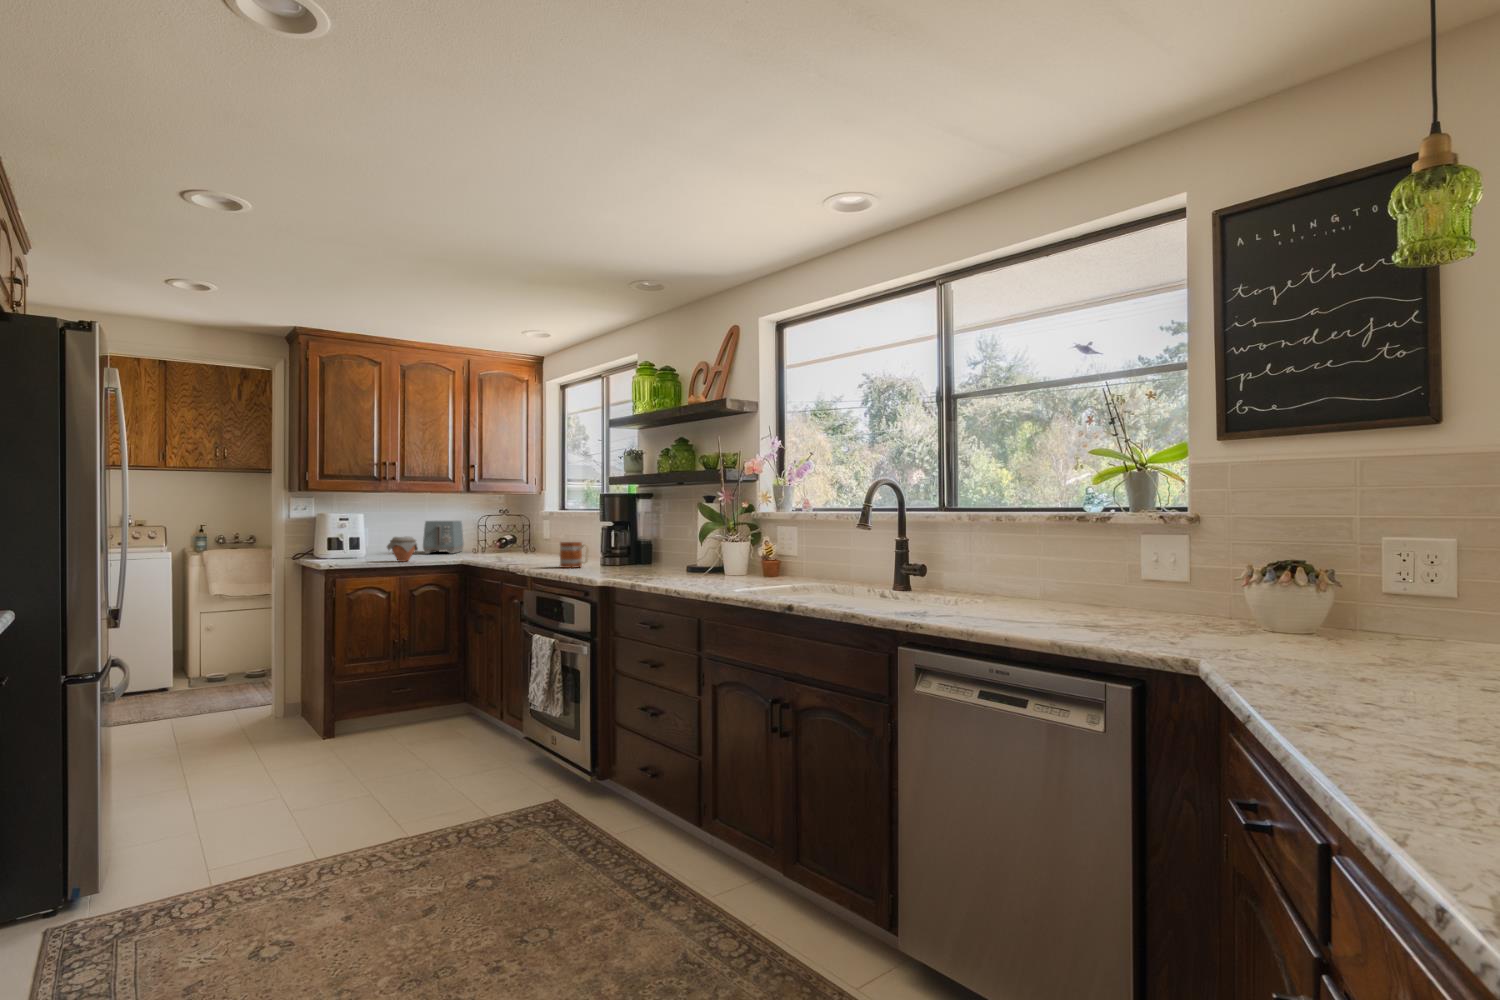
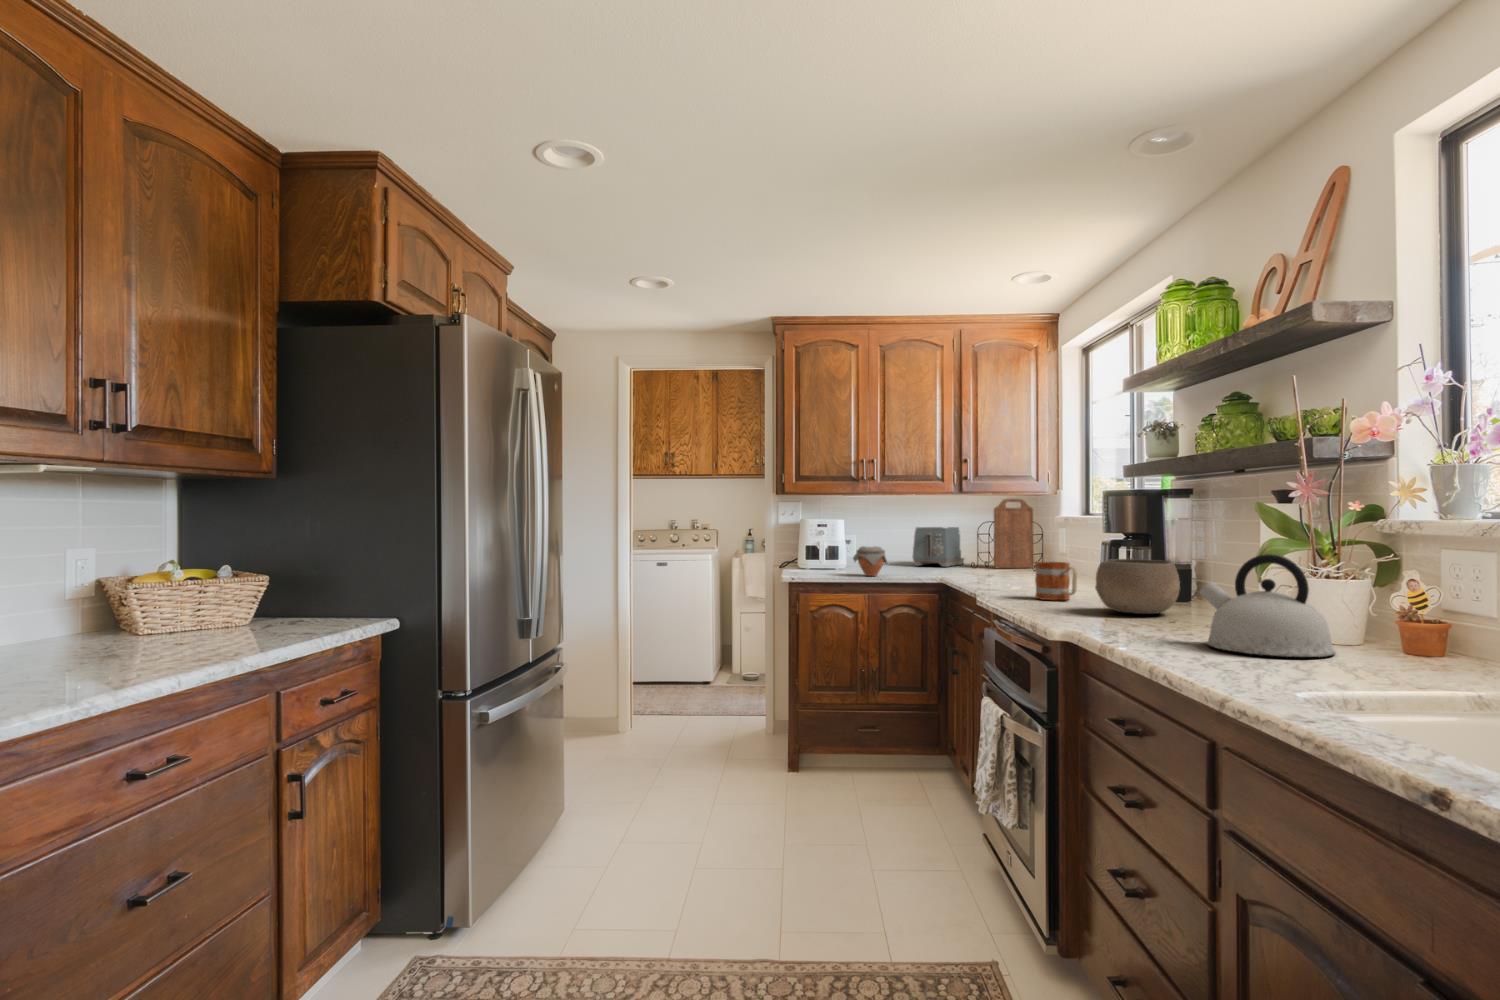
cutting board: none [494,498,524,553] -> present [994,499,1034,568]
kettle: none [678,530,739,581] -> present [1200,554,1336,657]
bowl: none [608,537,655,570] -> present [1095,559,1180,614]

